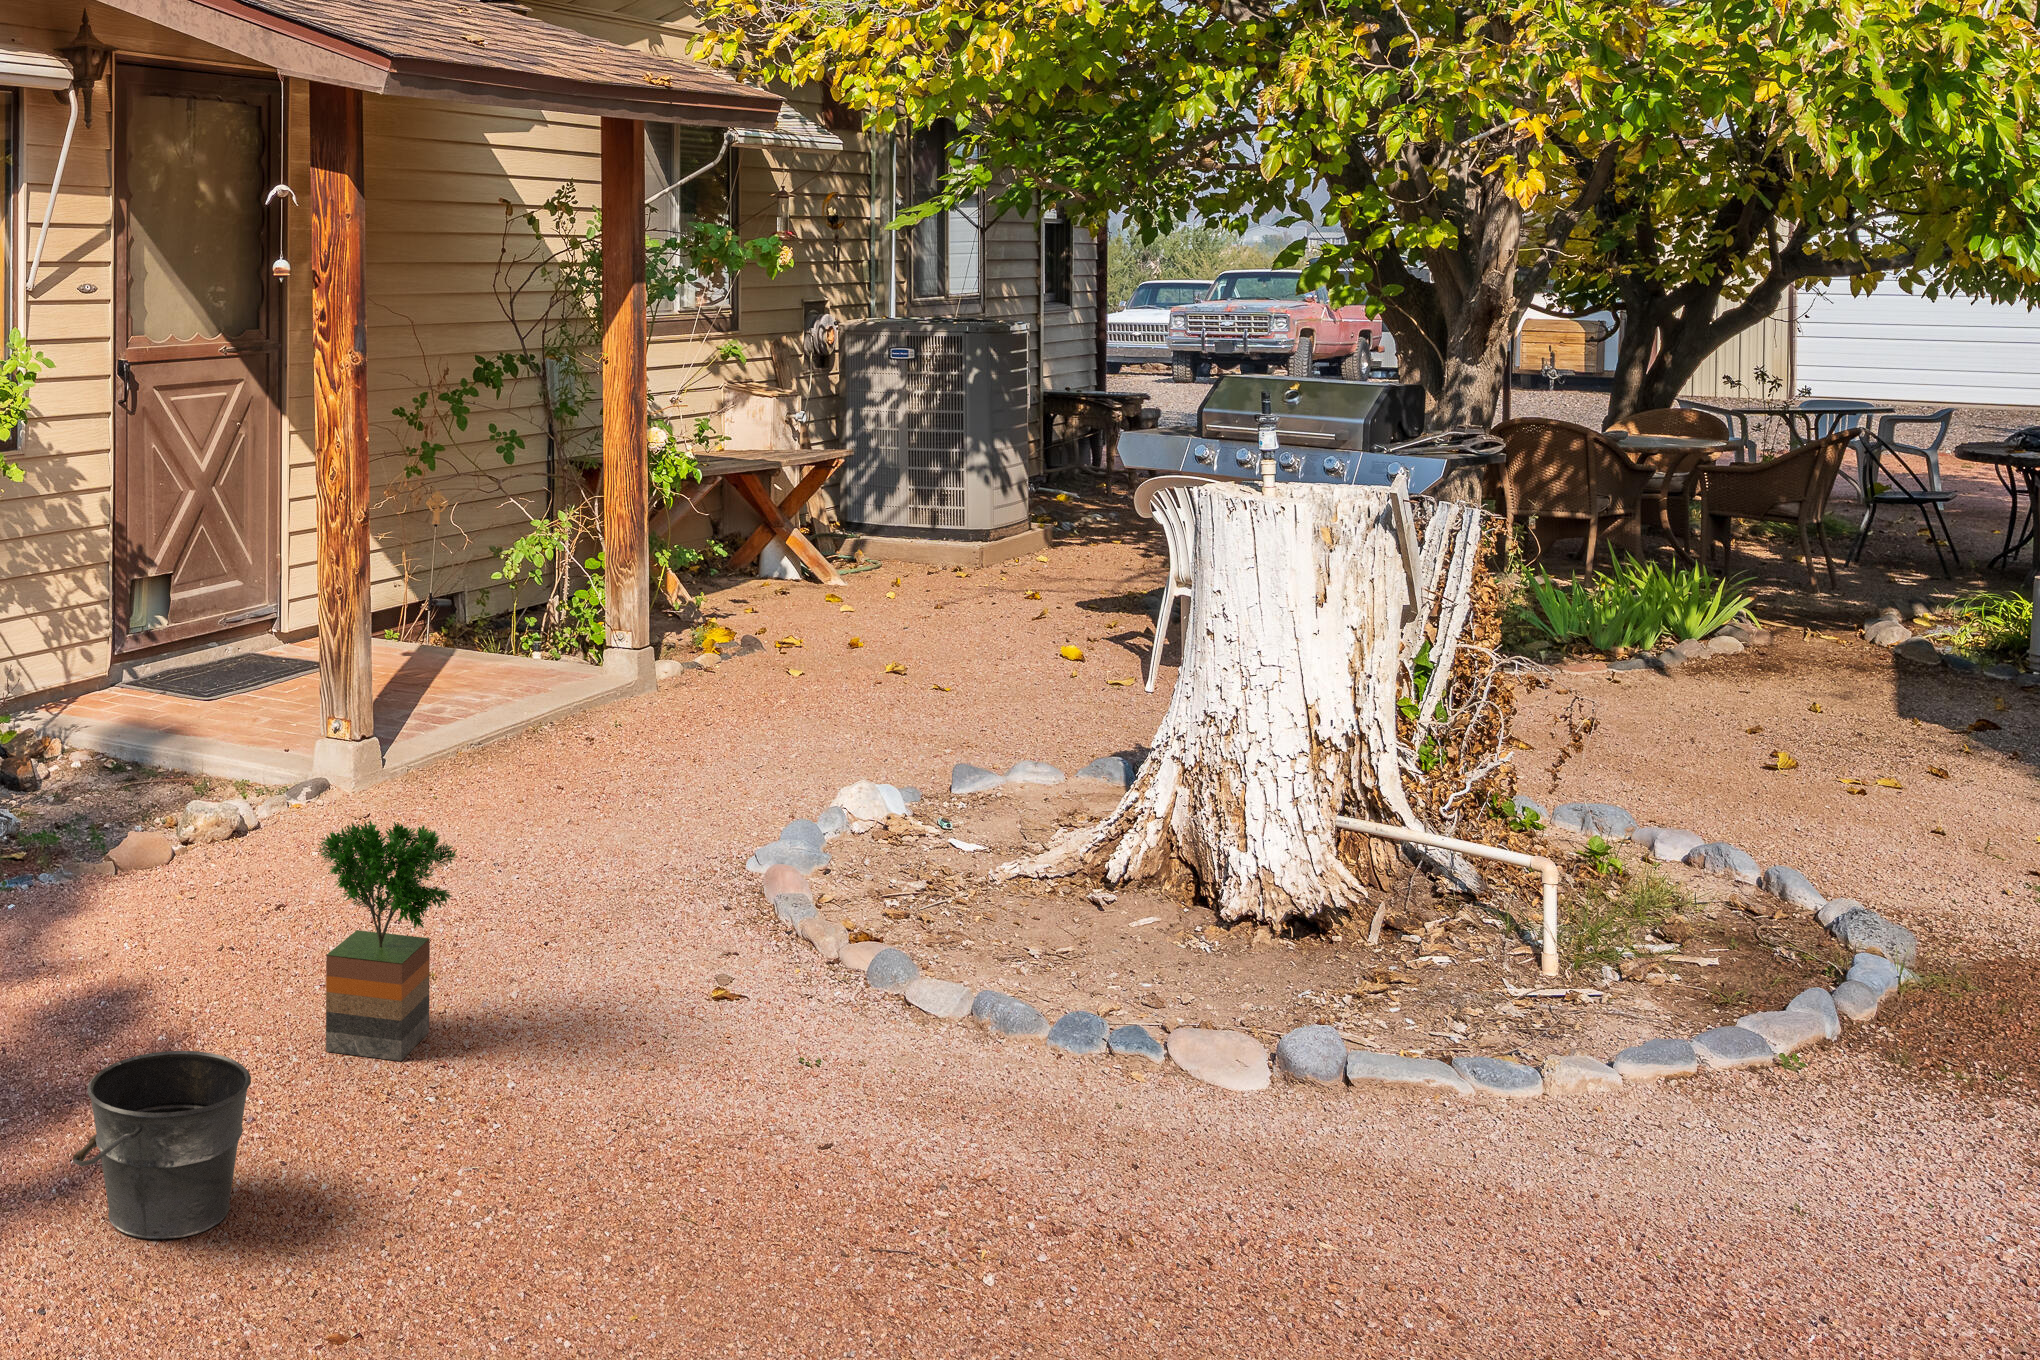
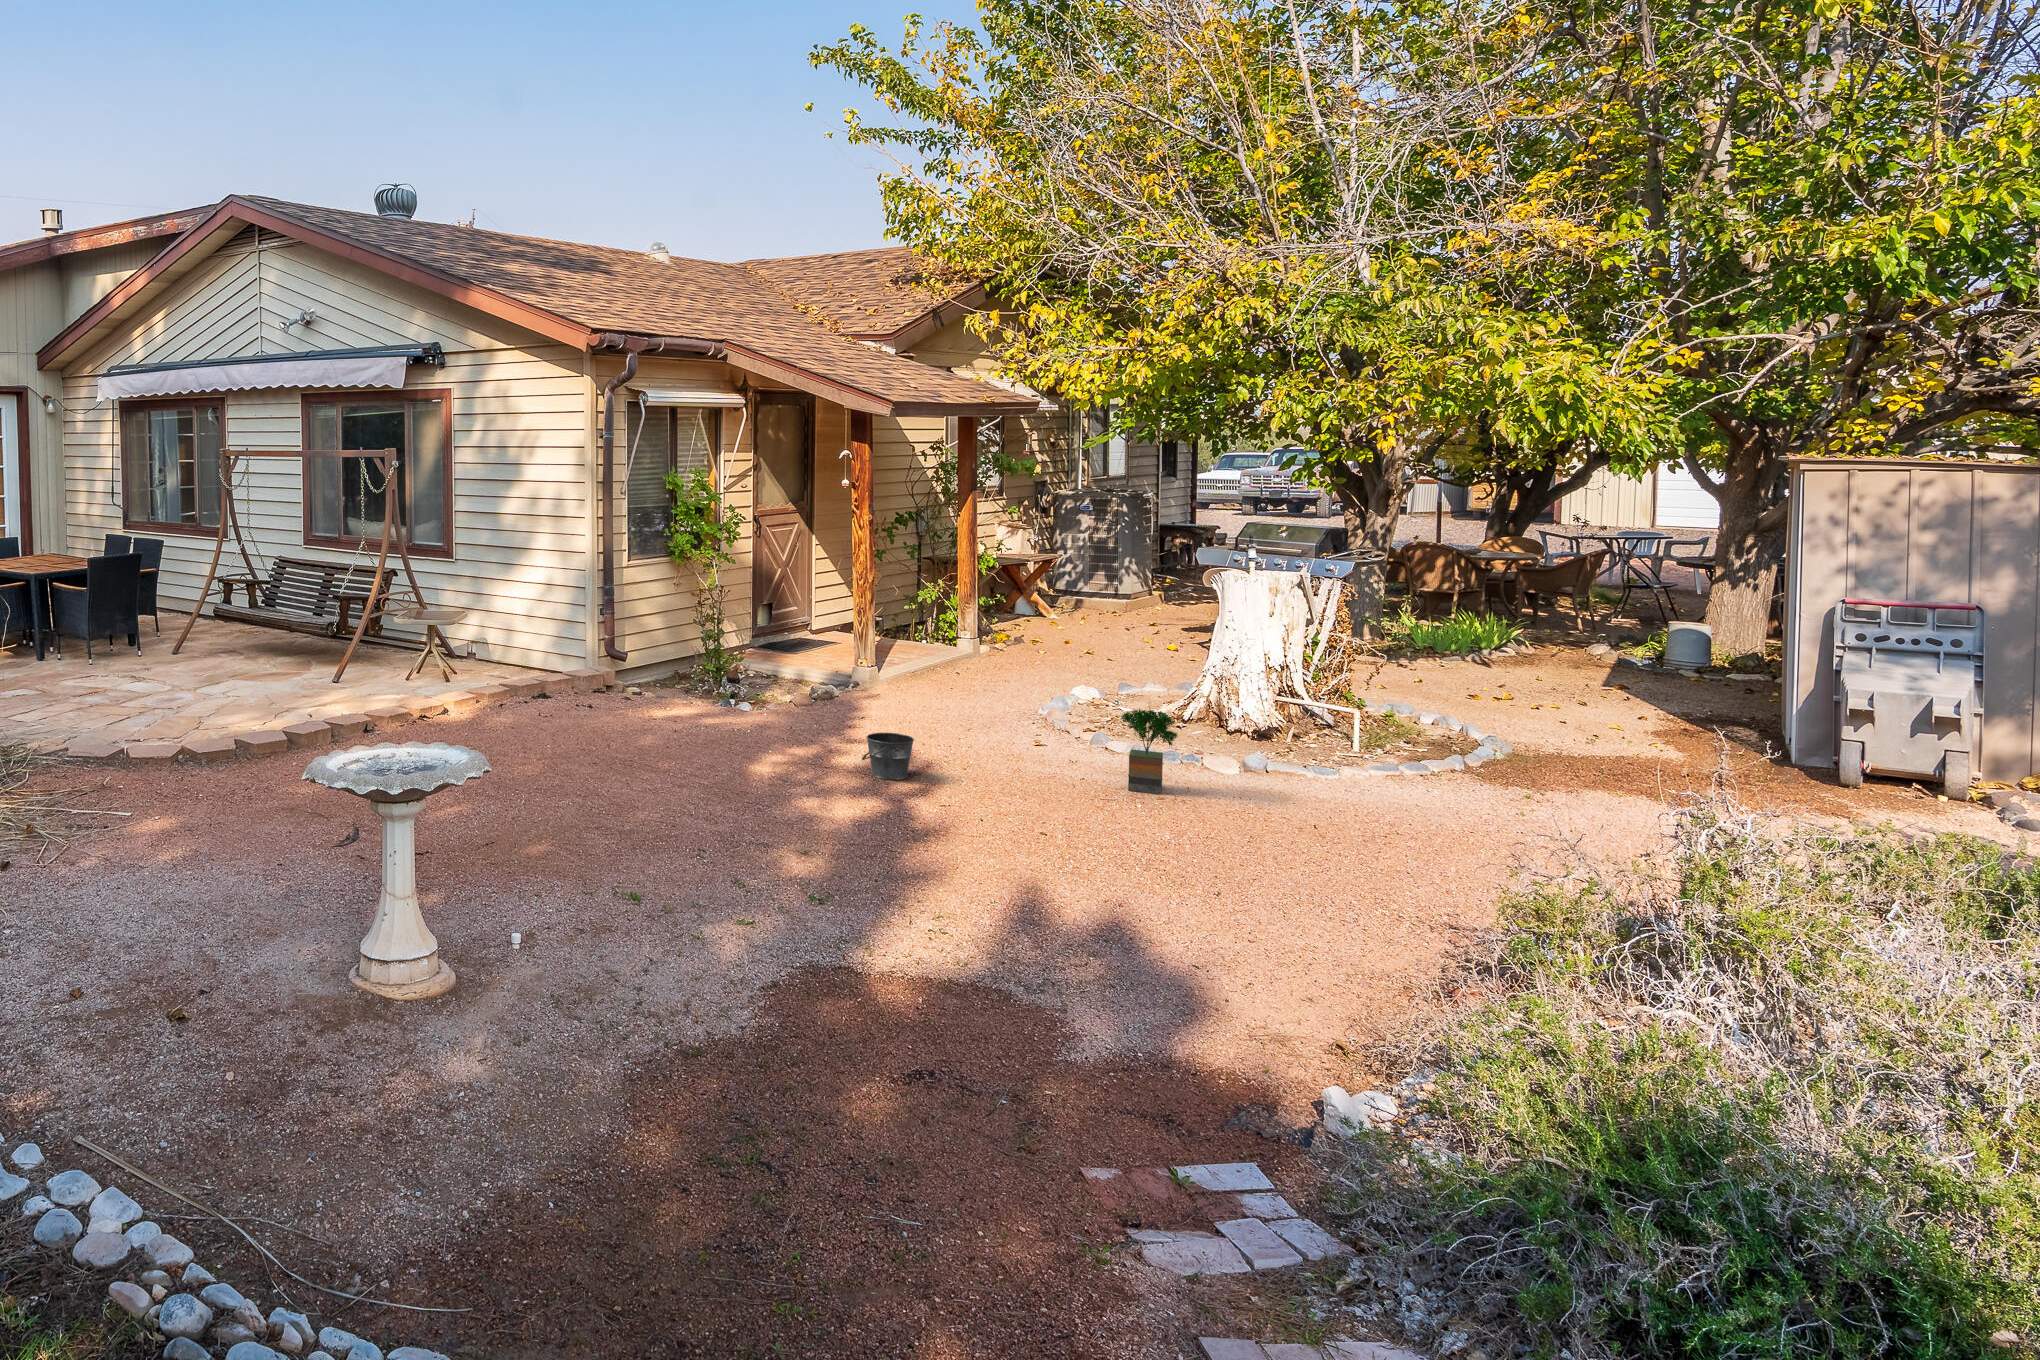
potted tree: present [318,820,457,1061] -> present [1121,709,1178,794]

